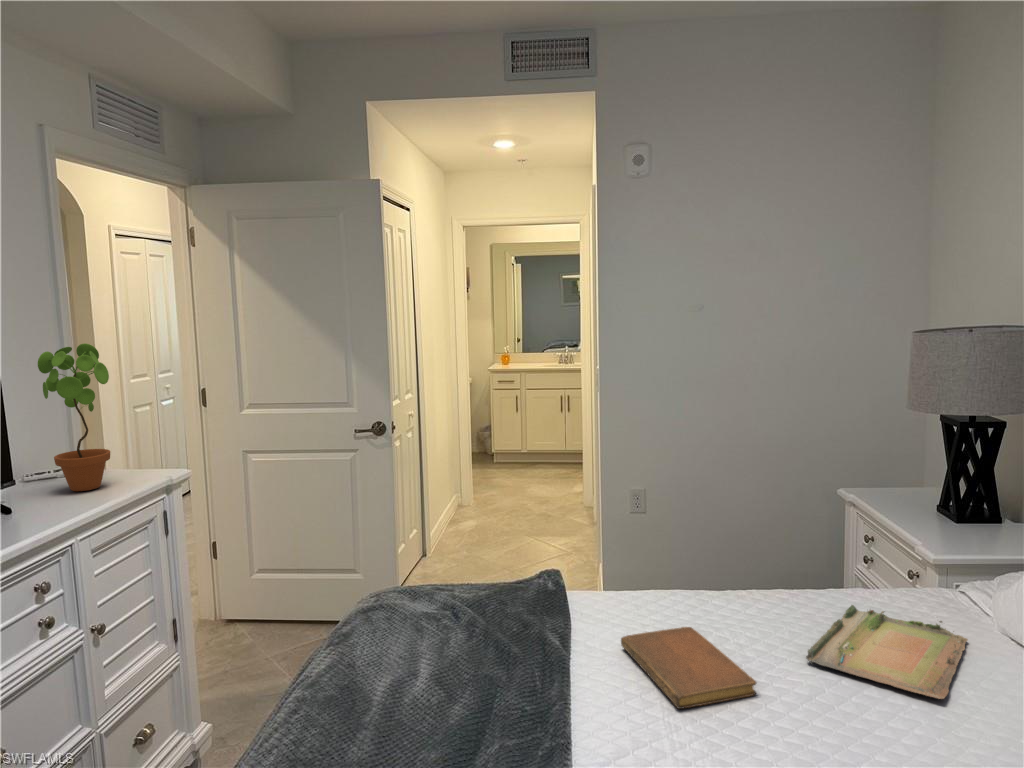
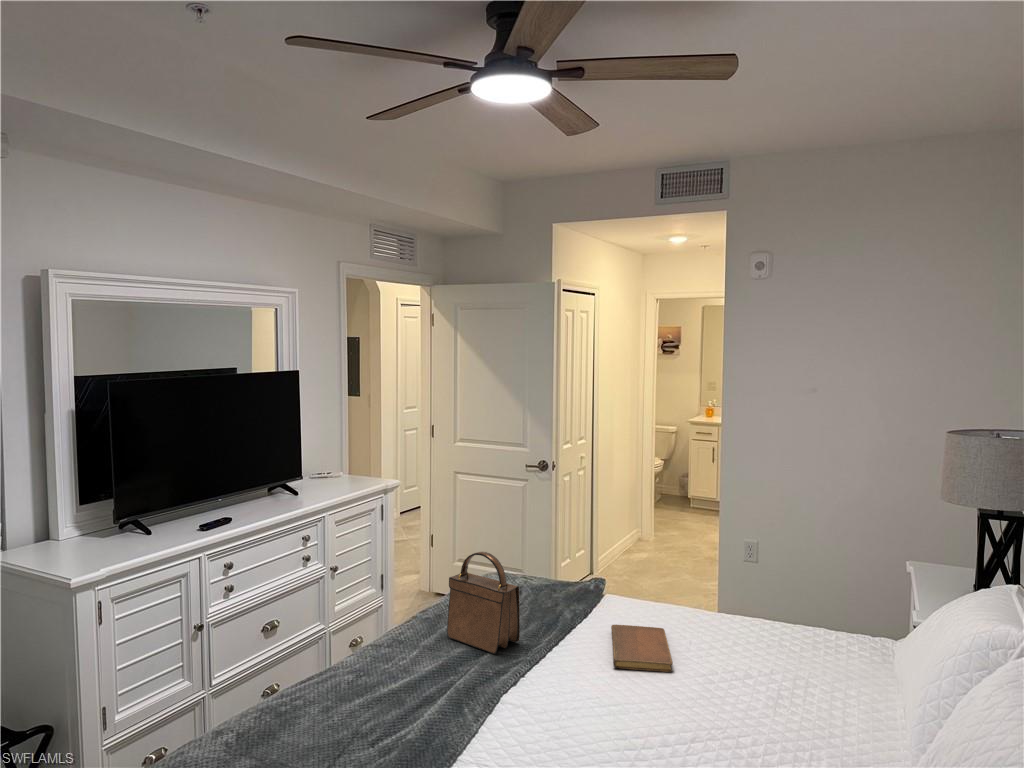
potted plant: present [38,344,110,491] -> none [321,398,357,486]
handbag: none [376,563,506,733] -> present [447,552,520,654]
tray: present [806,605,968,699] -> none [726,639,864,699]

